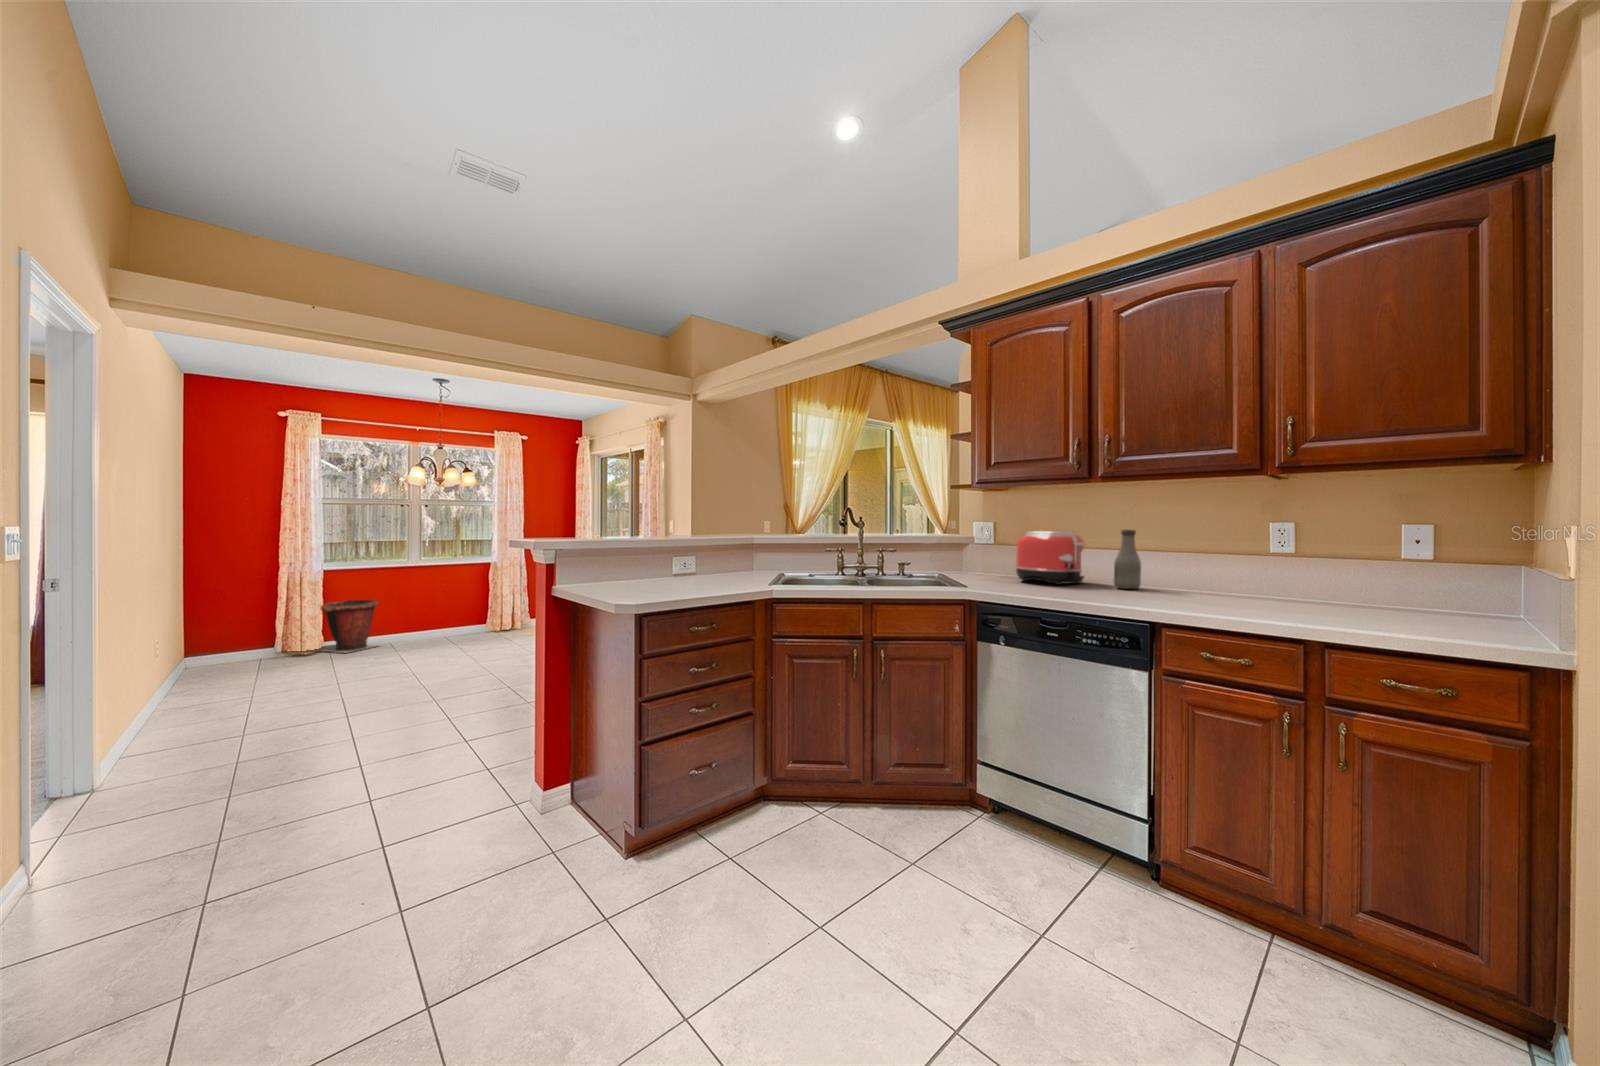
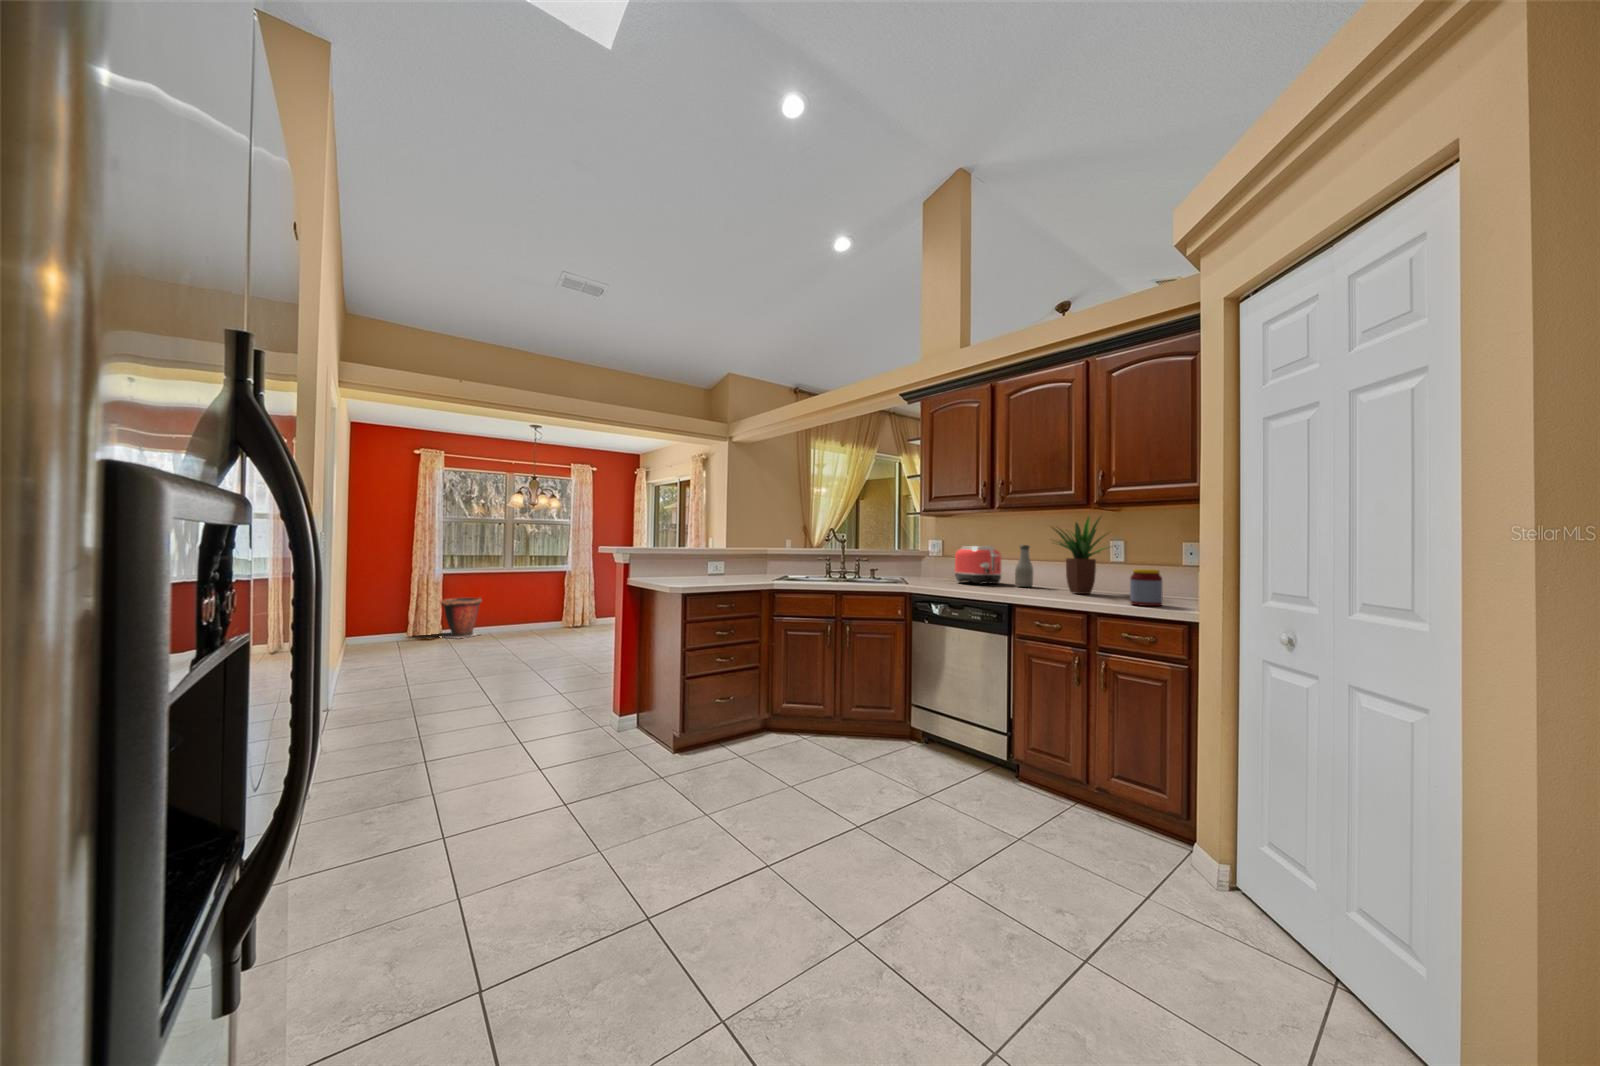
potted plant: none [1181,483,1291,603] -> present [1053,517,1106,594]
jar: none [1371,569,1435,632] -> present [1130,569,1162,606]

